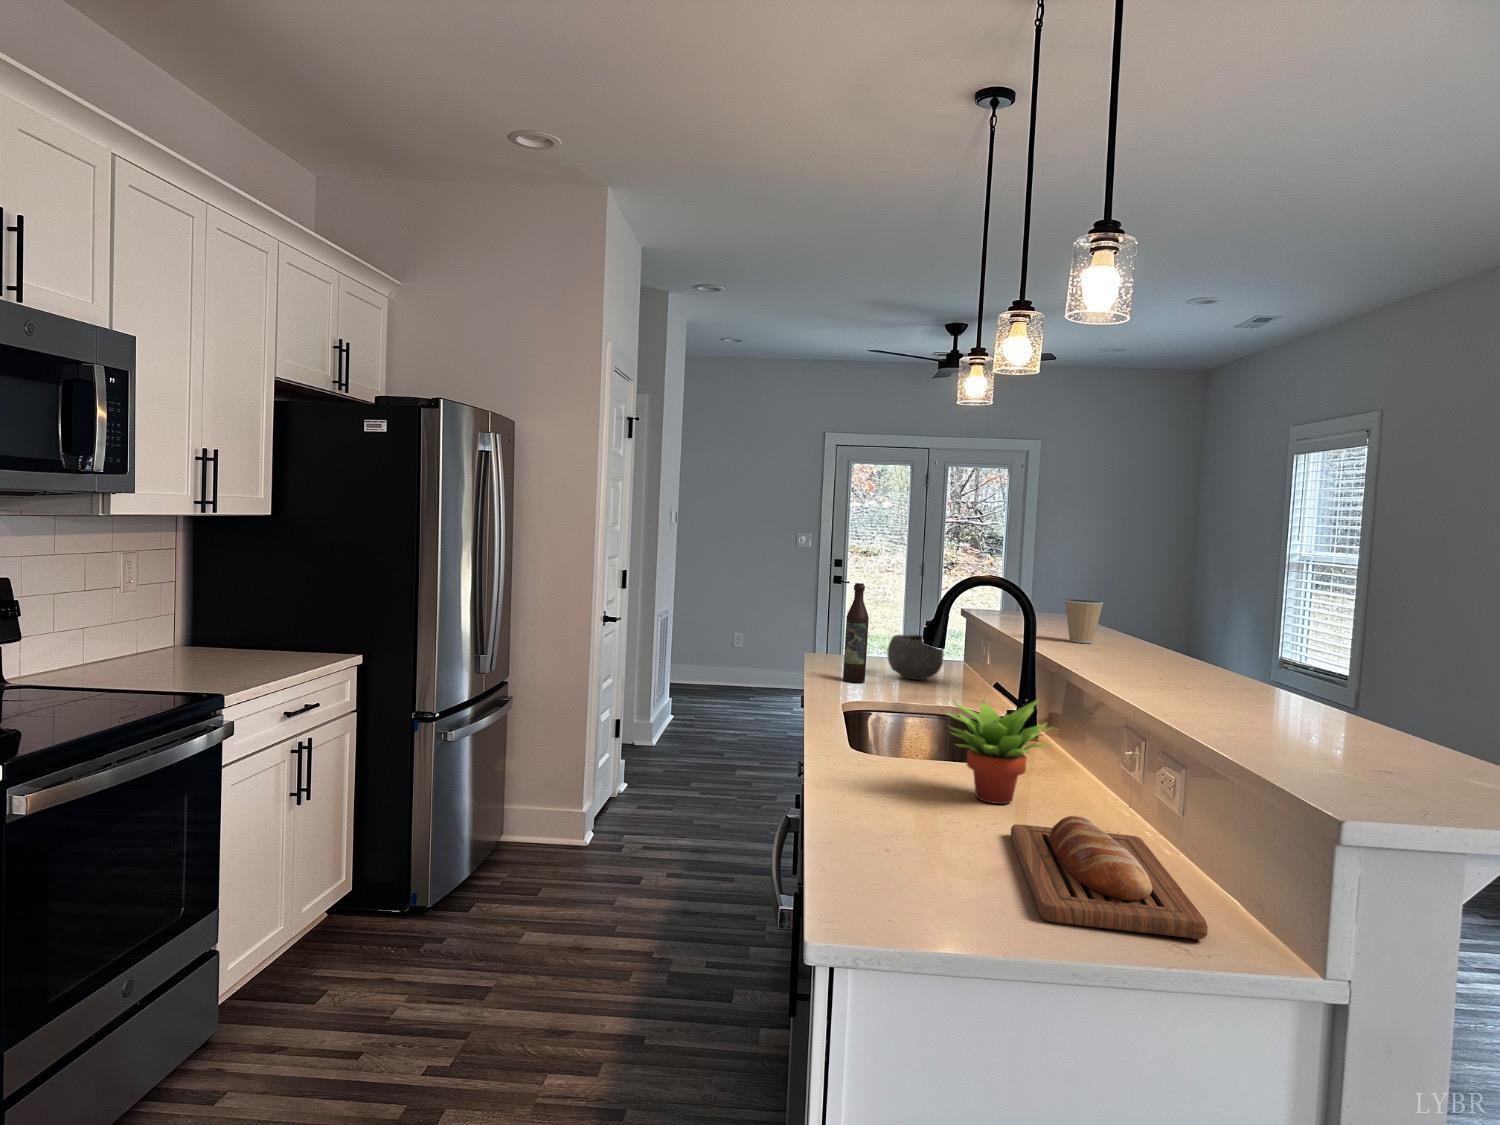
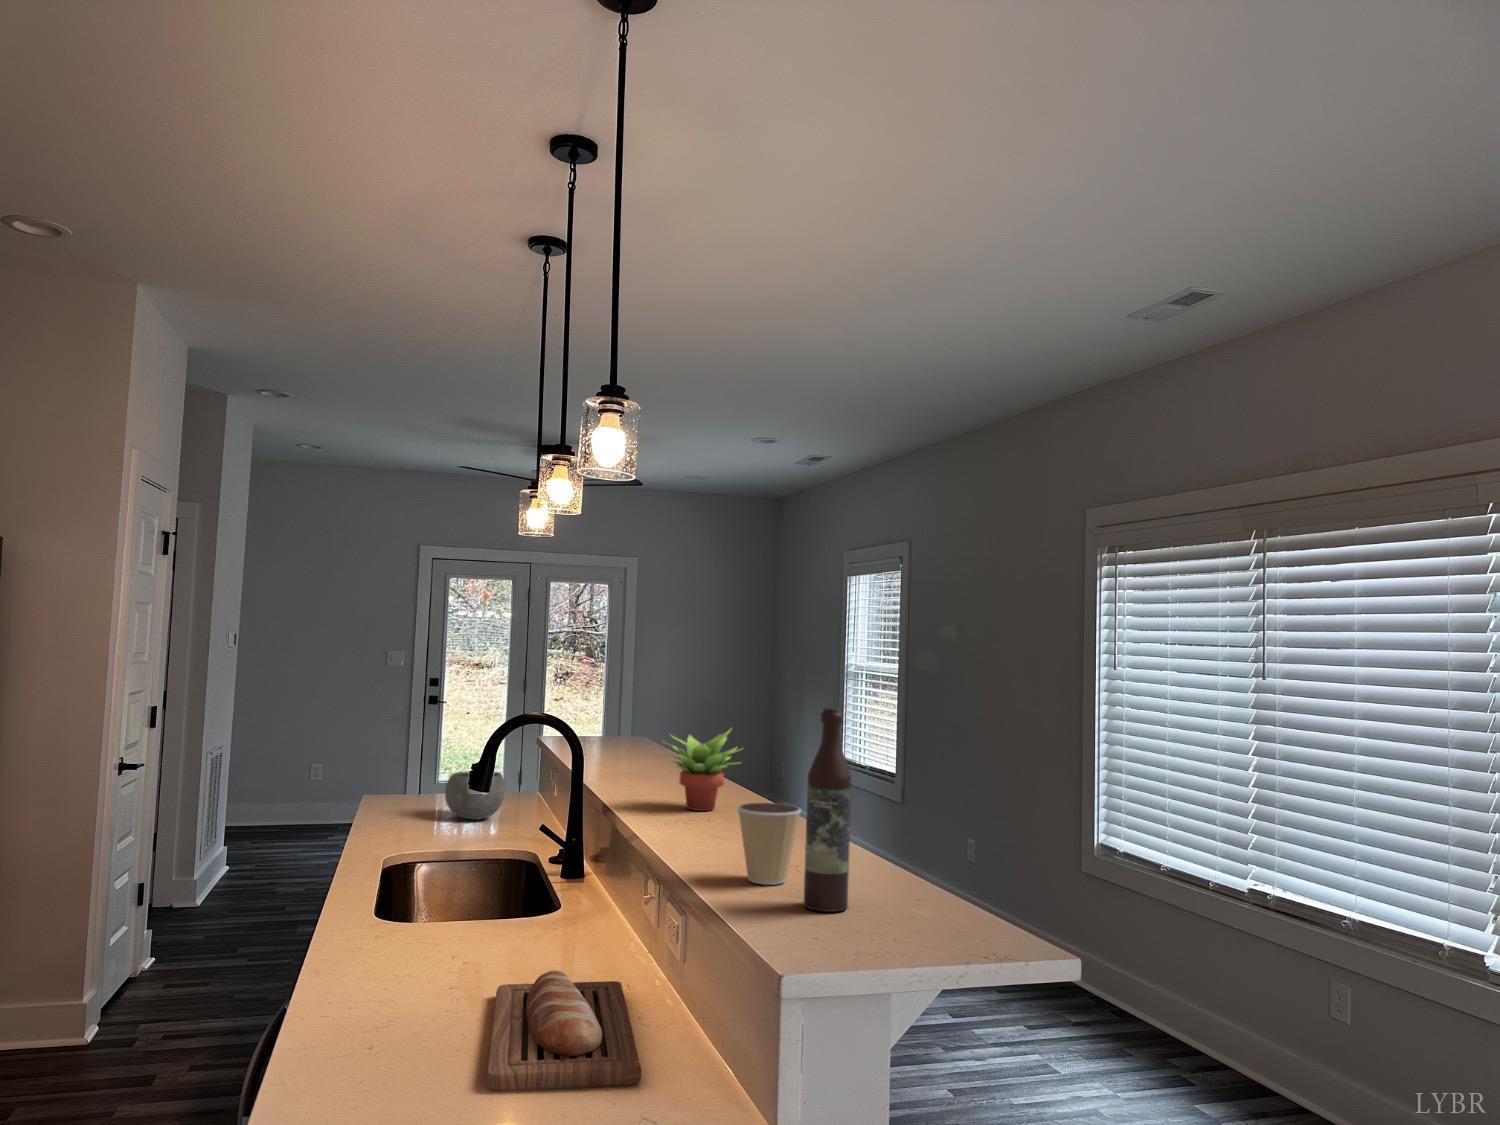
wine bottle: present [843,583,869,683] -> present [804,708,852,912]
coffee cup: present [1065,599,1103,643] -> present [738,803,801,885]
succulent plant: present [946,698,1052,804] -> present [662,728,737,811]

